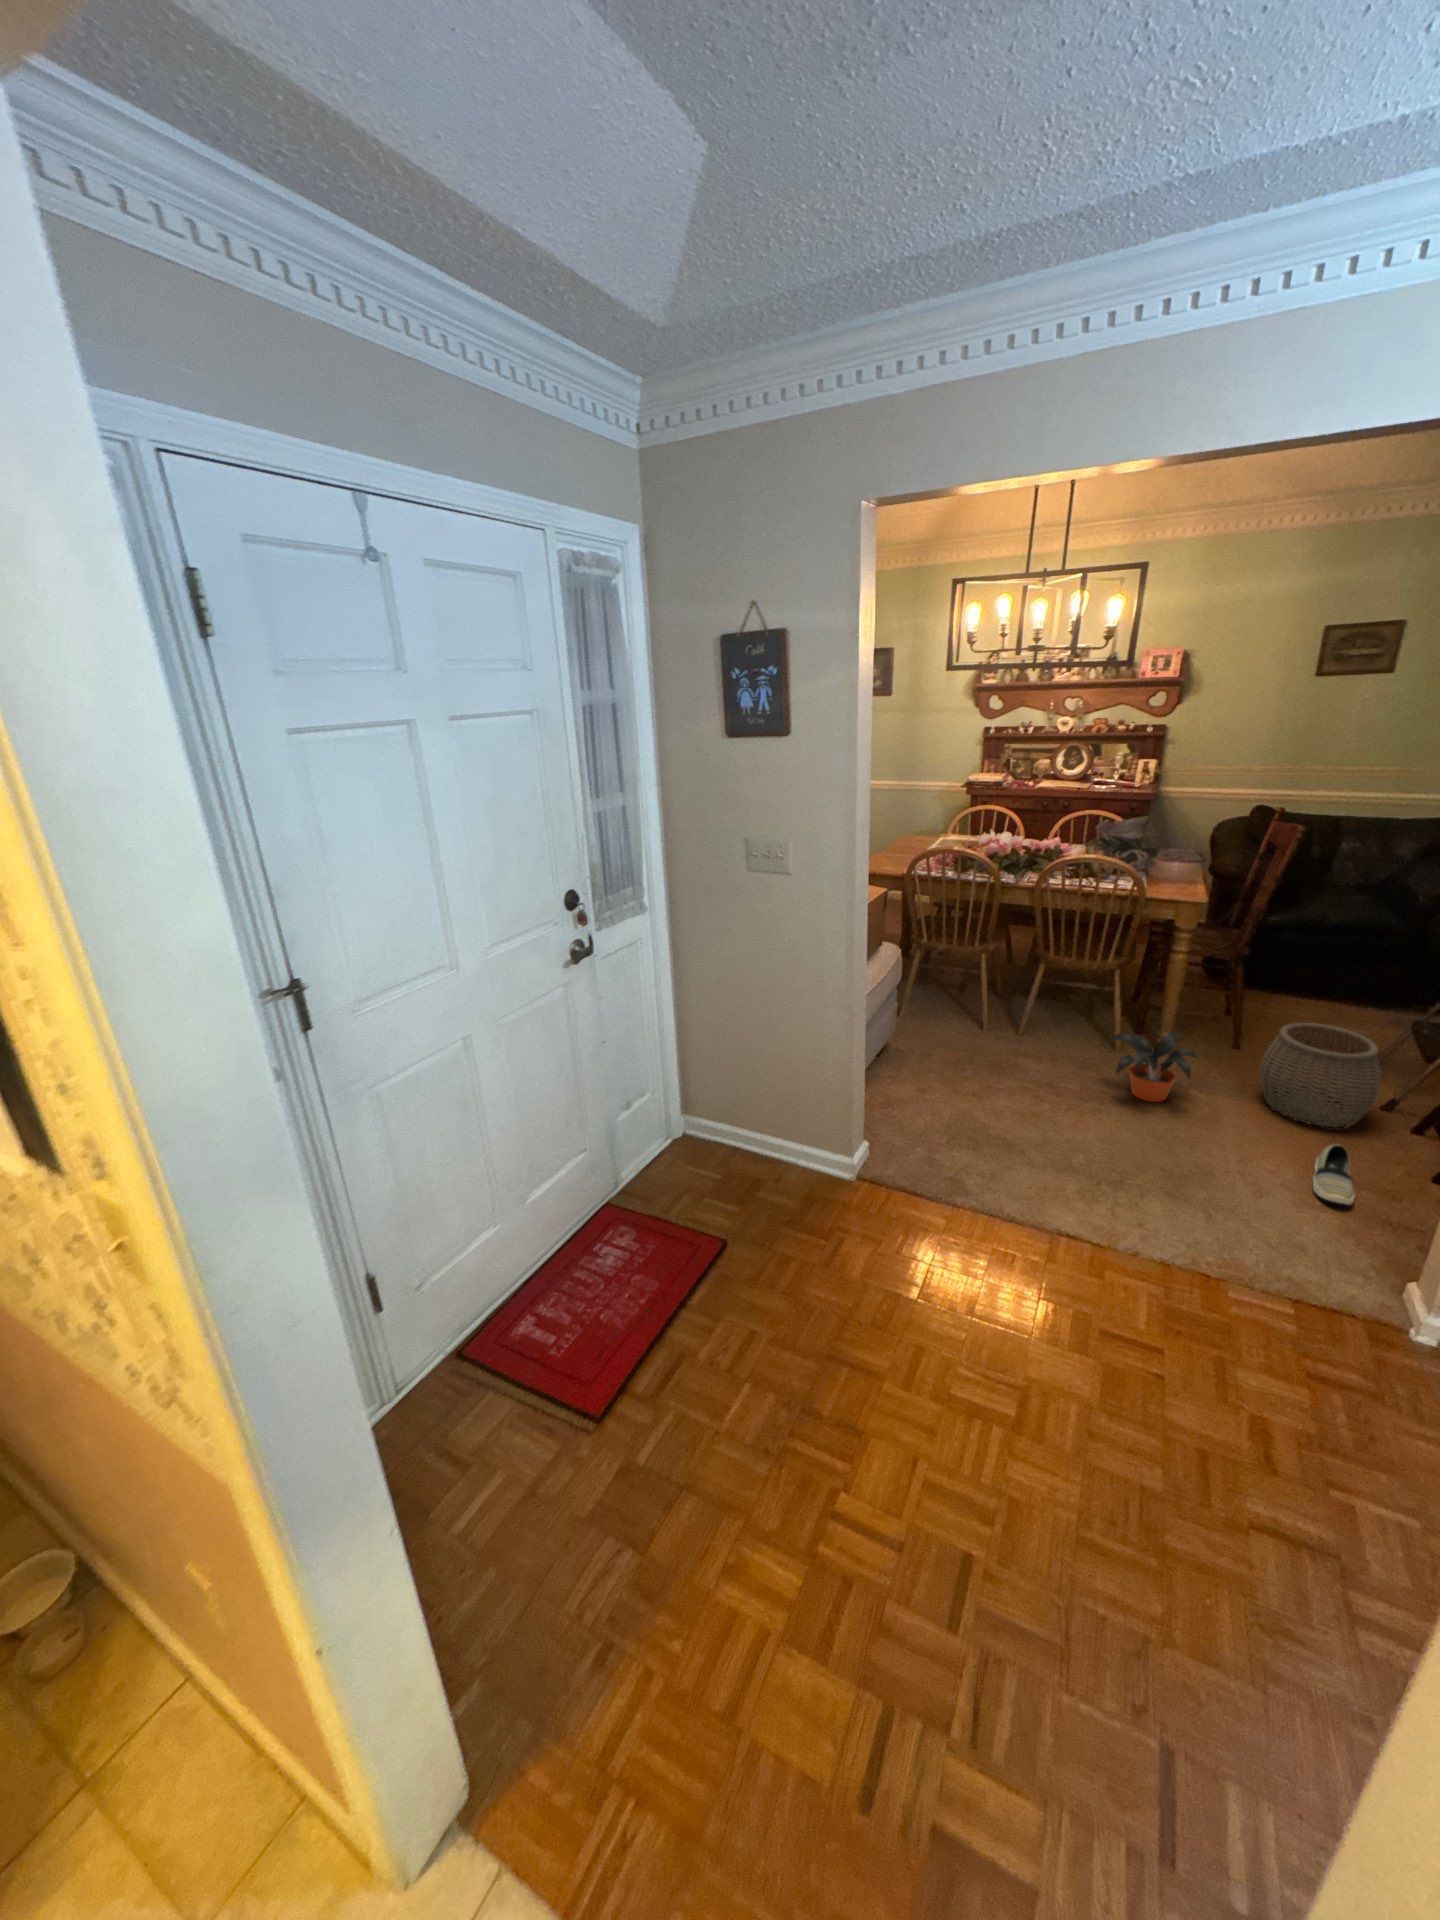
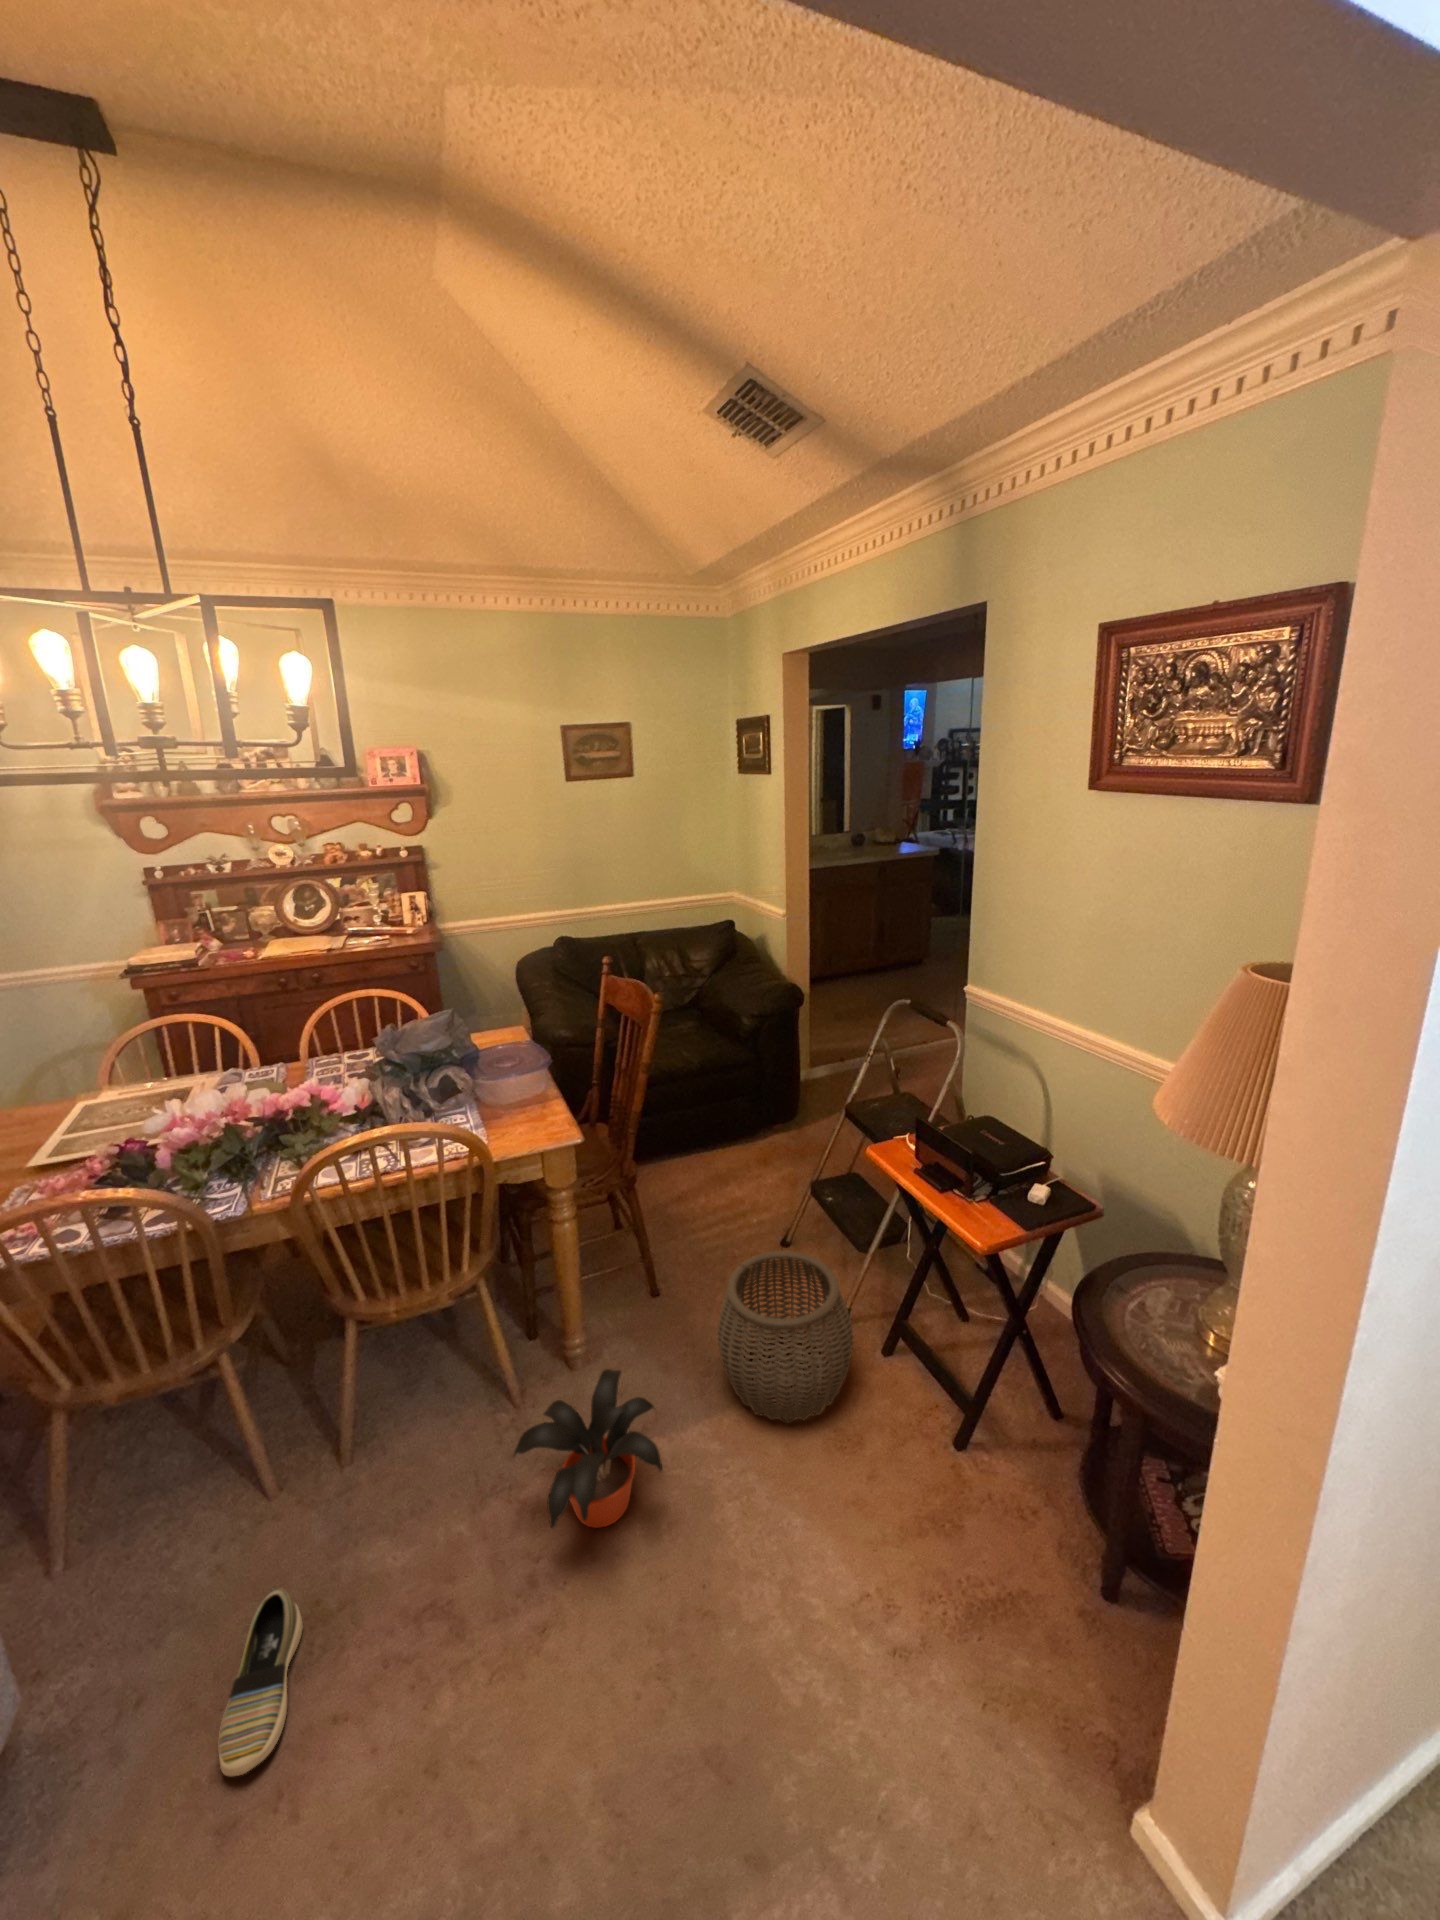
shoe: present [1313,1144,1354,1205] -> present [219,1589,303,1776]

